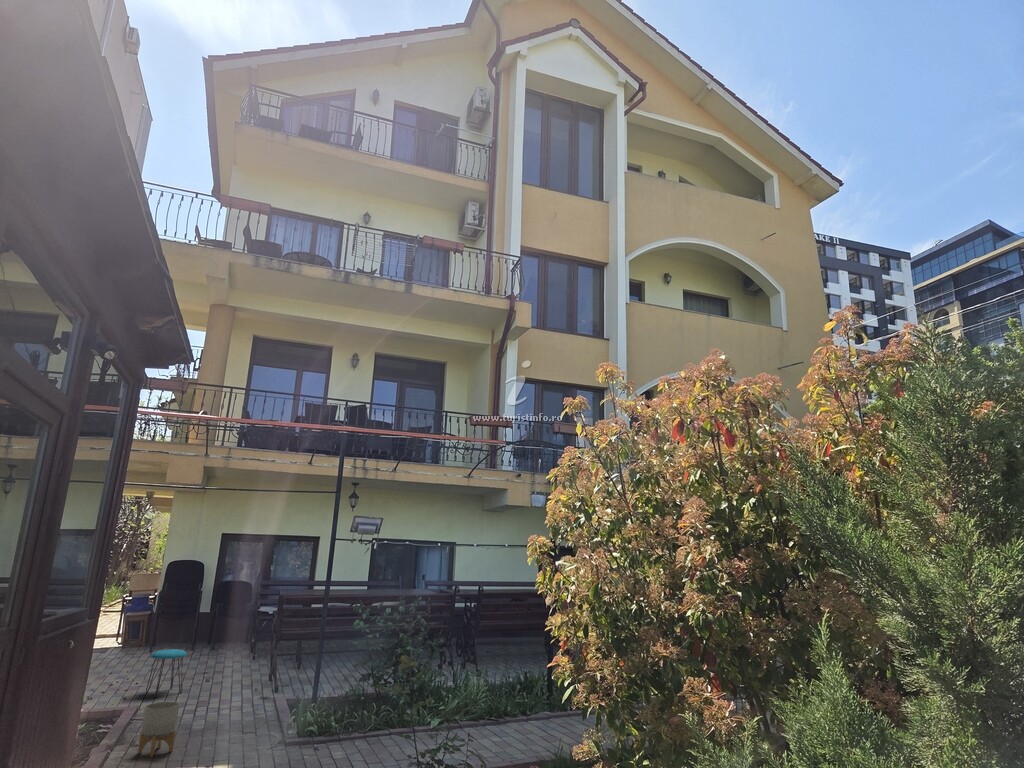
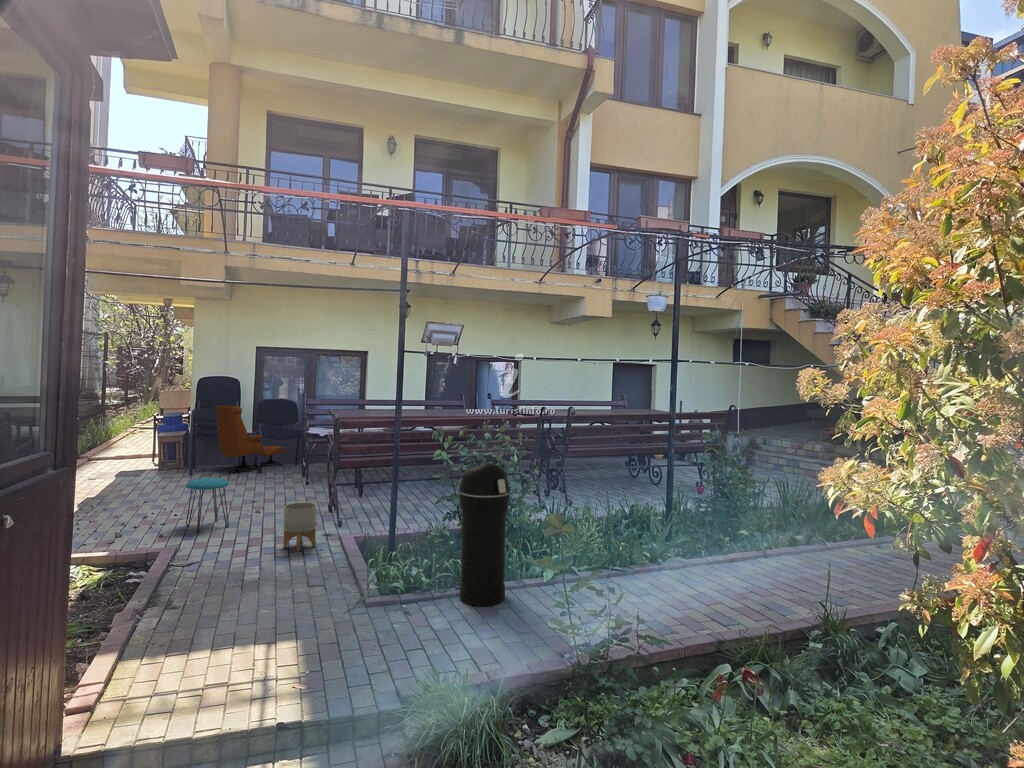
lounge chair: none [179,587,238,652] -> present [215,405,285,474]
trash can: none [359,628,402,744] -> present [459,463,510,606]
planter: present [138,701,179,757] -> present [283,502,316,551]

